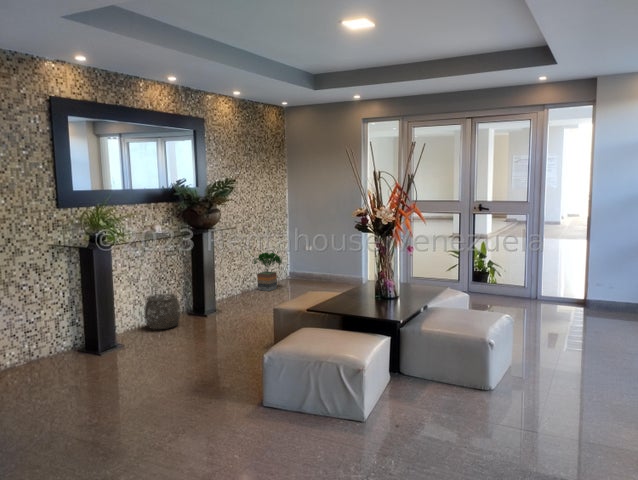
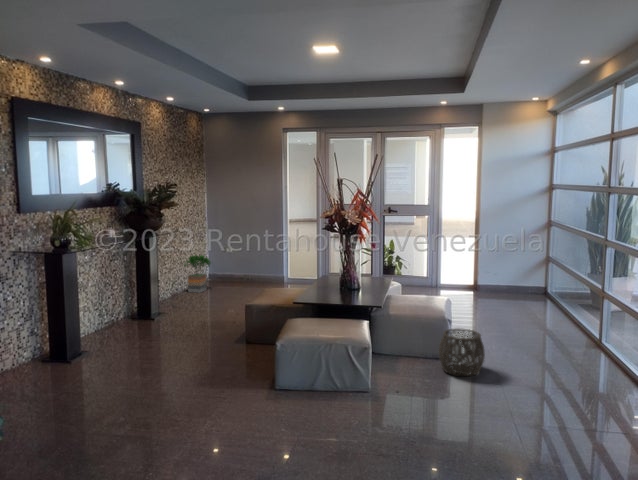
woven basket: present [144,294,181,329] -> present [439,328,485,376]

